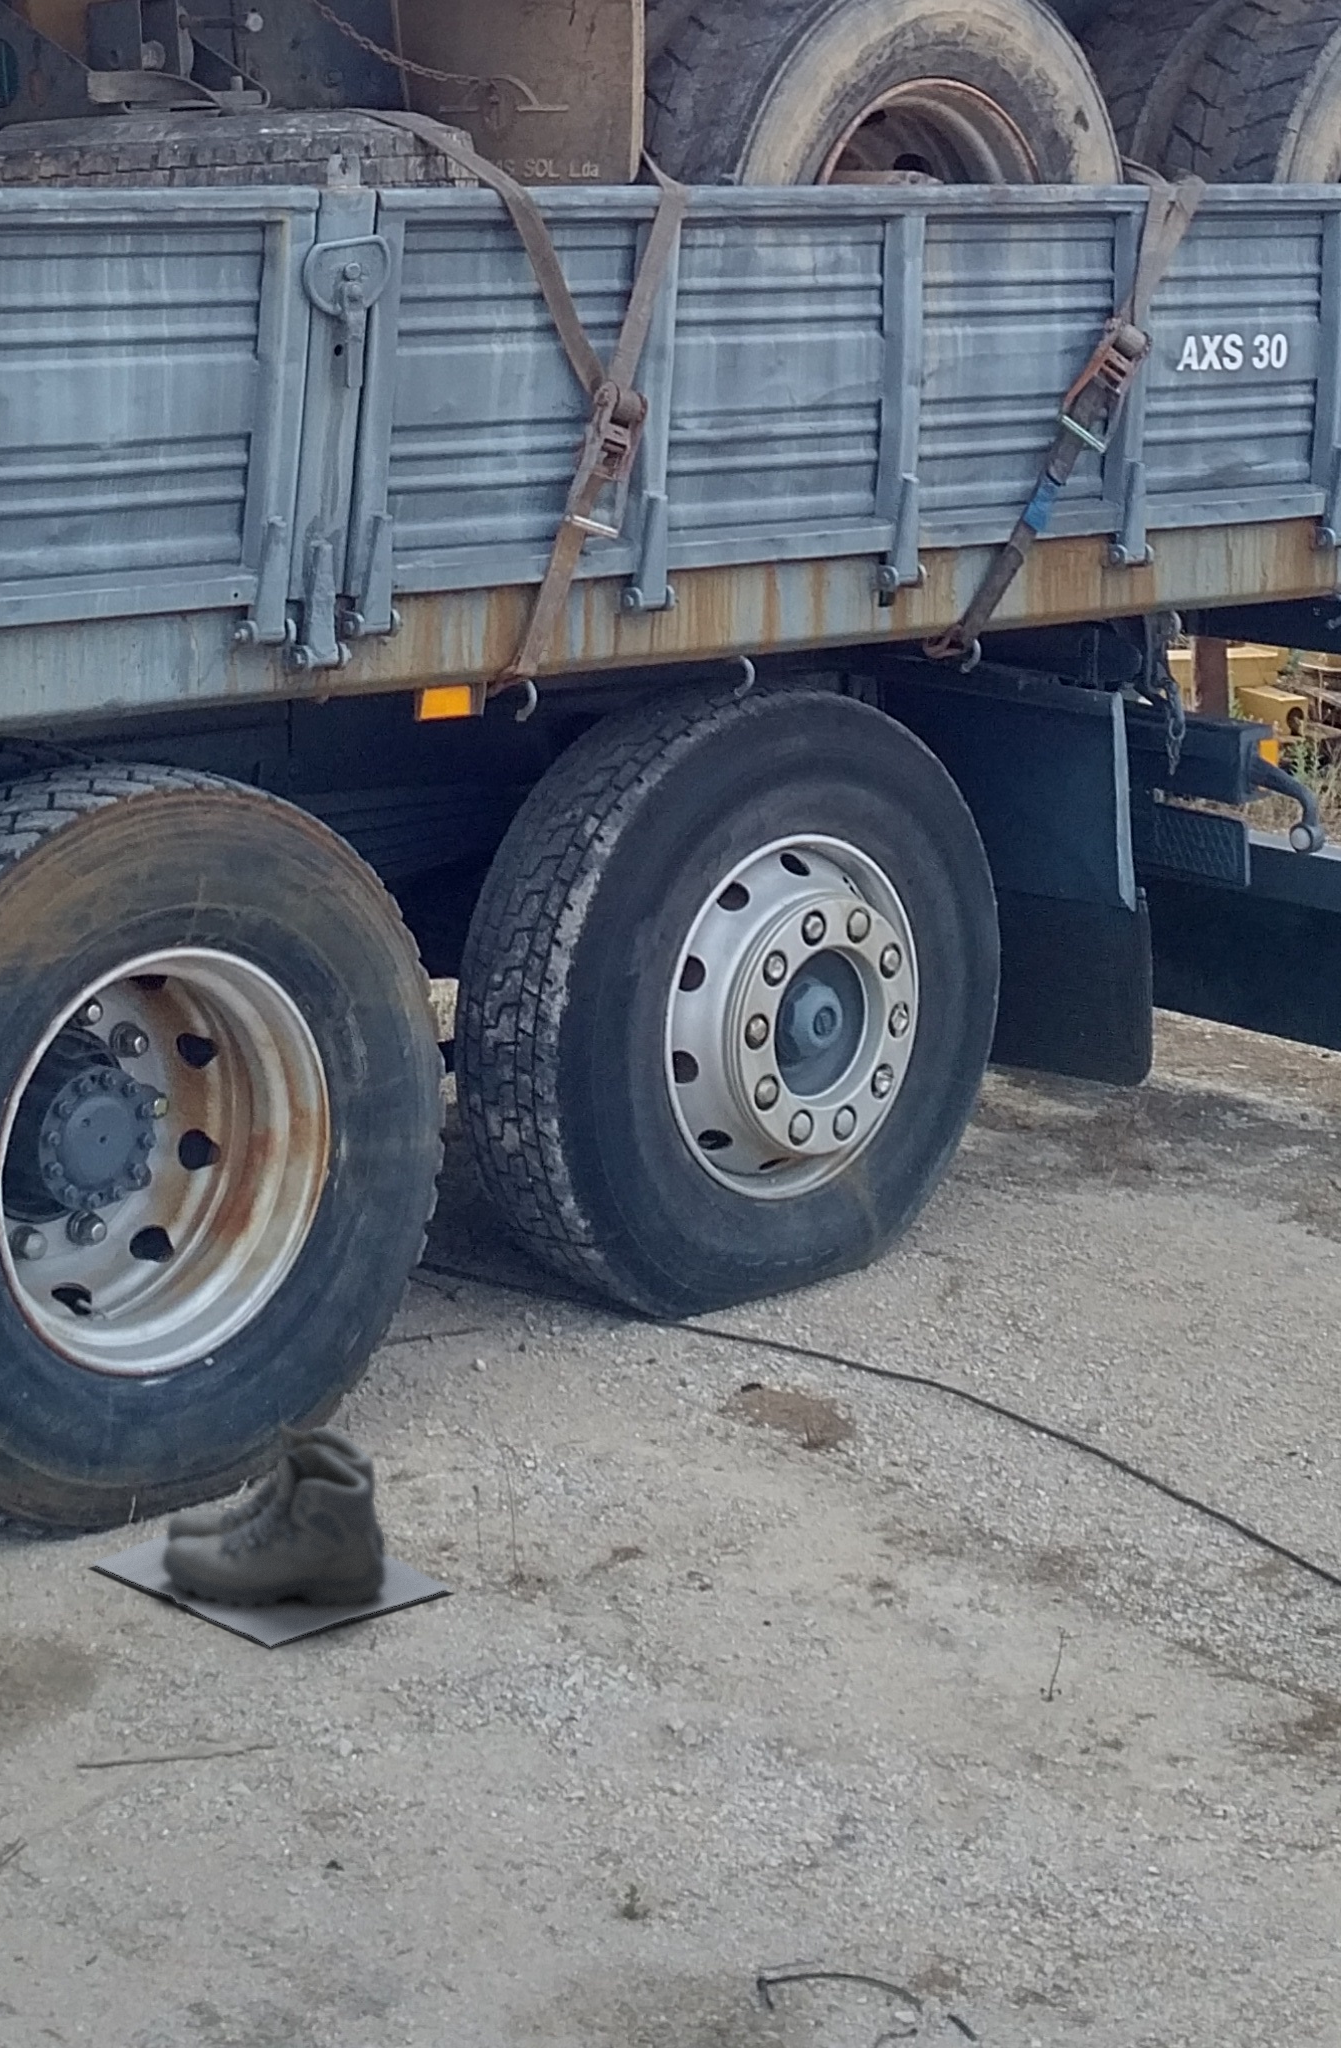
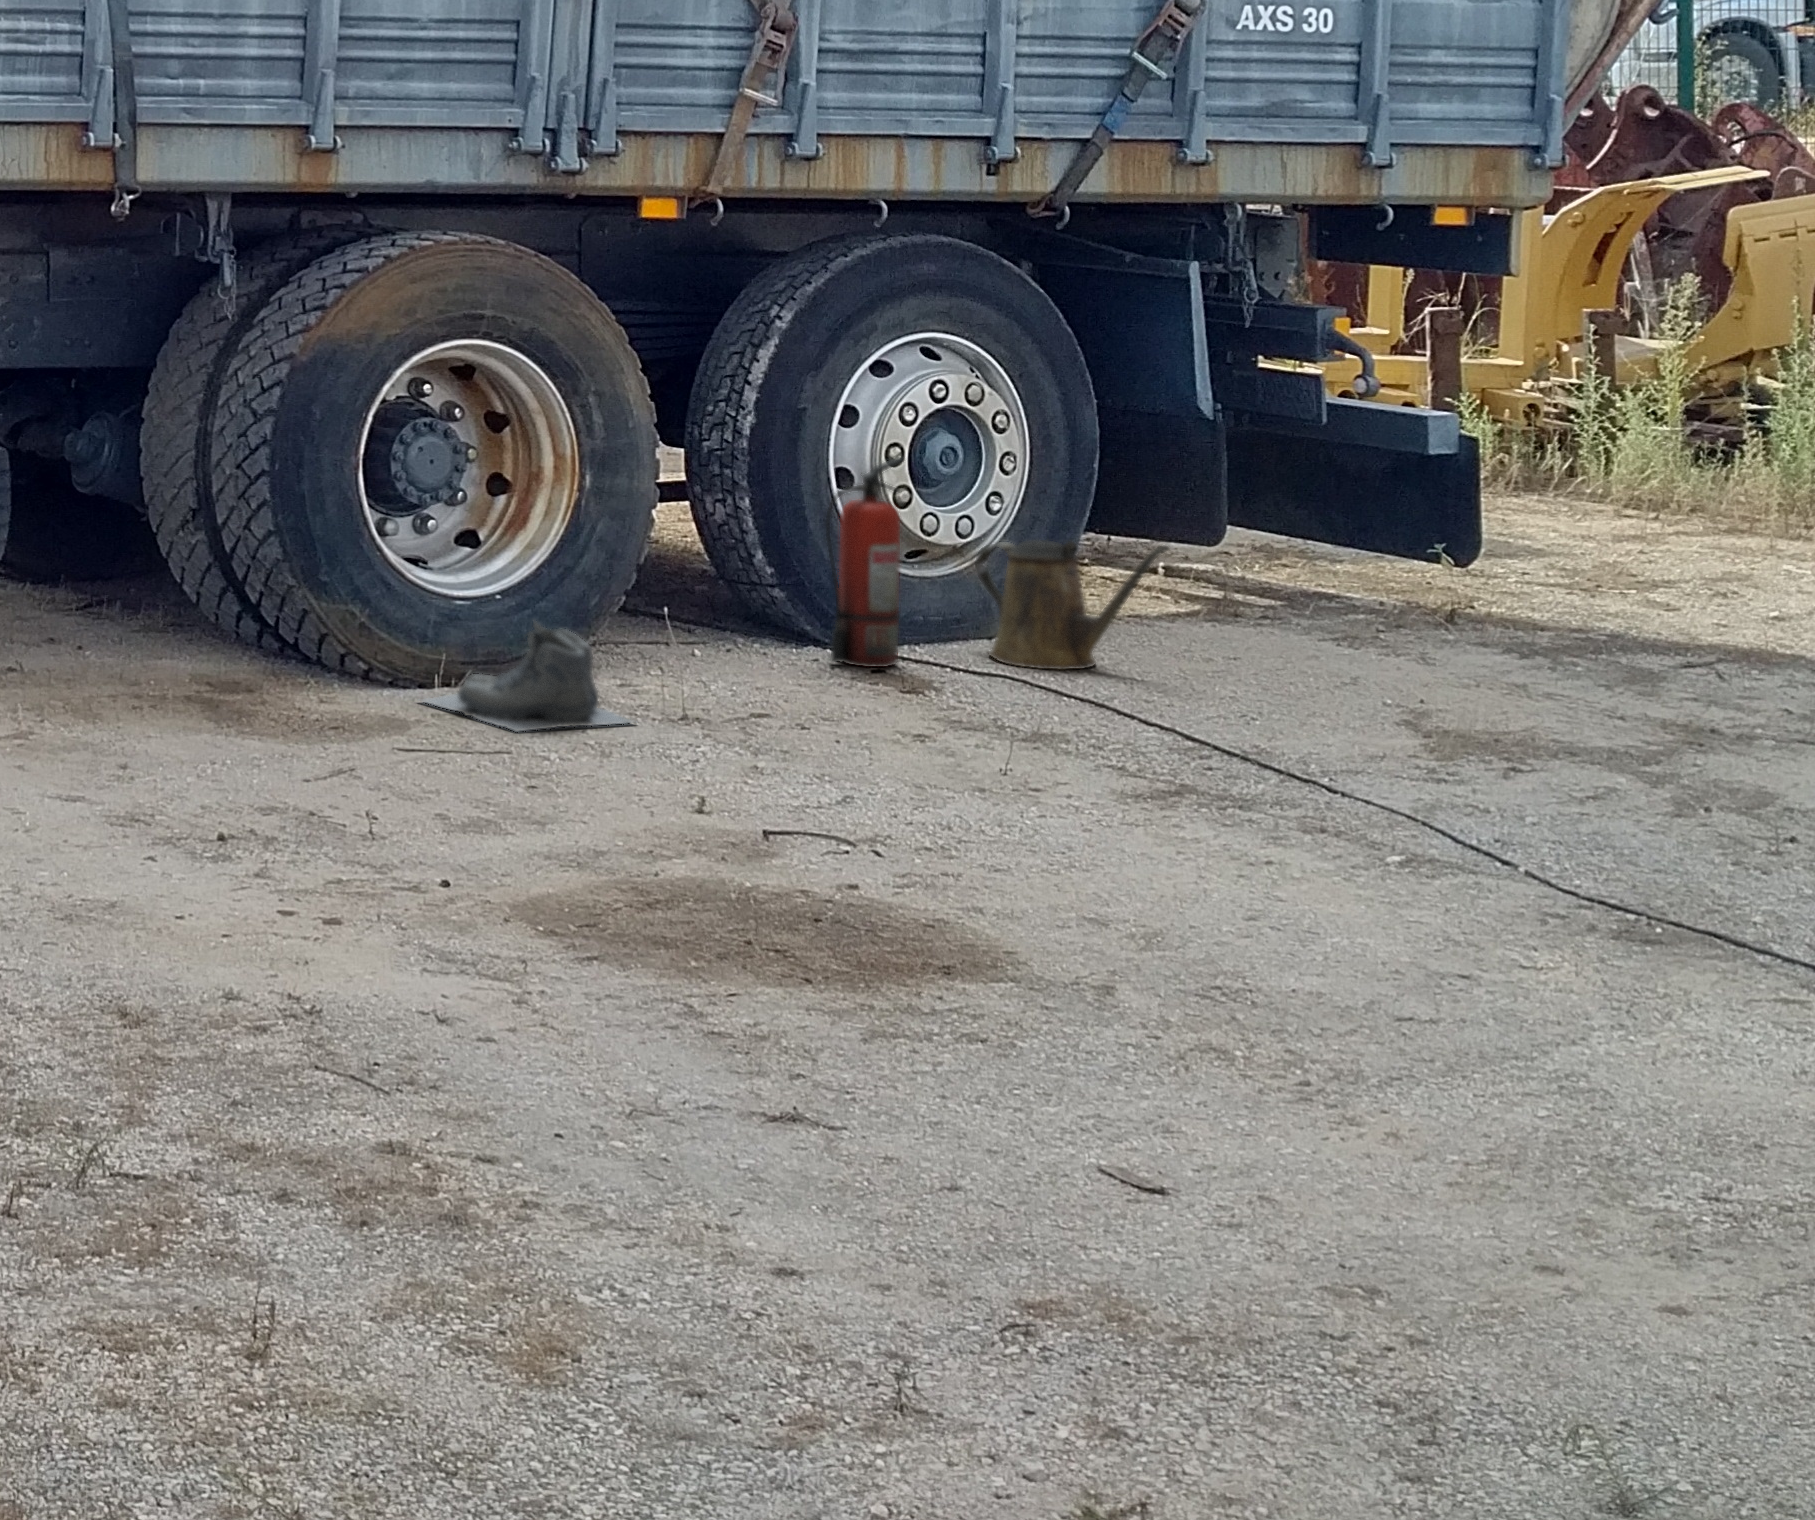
fire extinguisher: none [667,1037,774,1364] -> present [826,457,904,667]
watering can: none [851,1136,1151,1338] -> present [975,540,1168,669]

